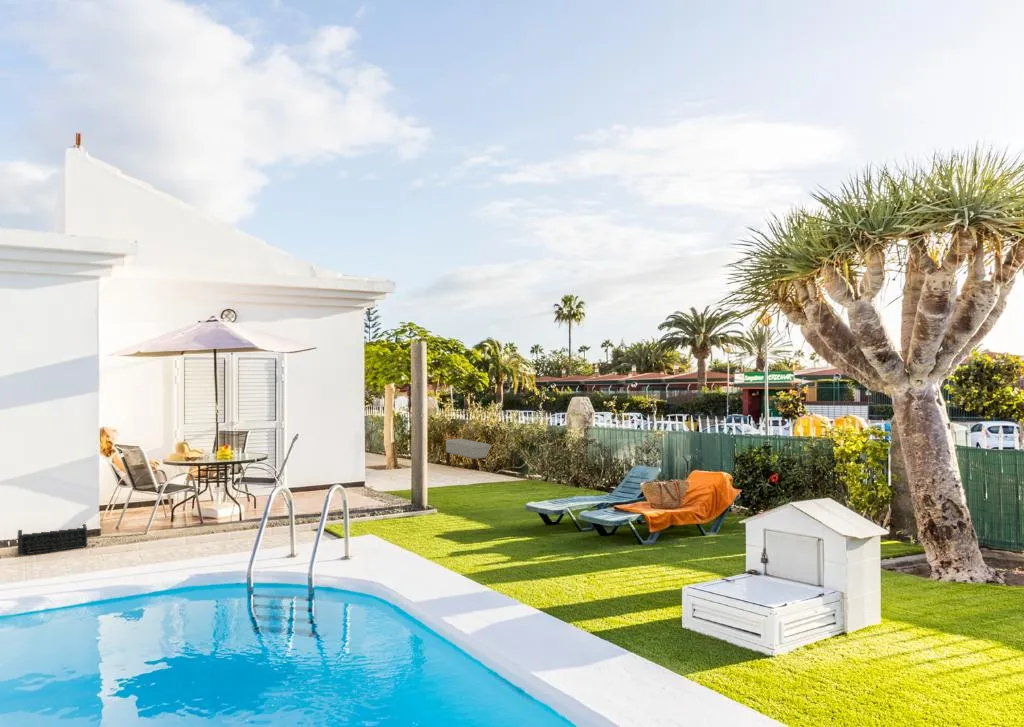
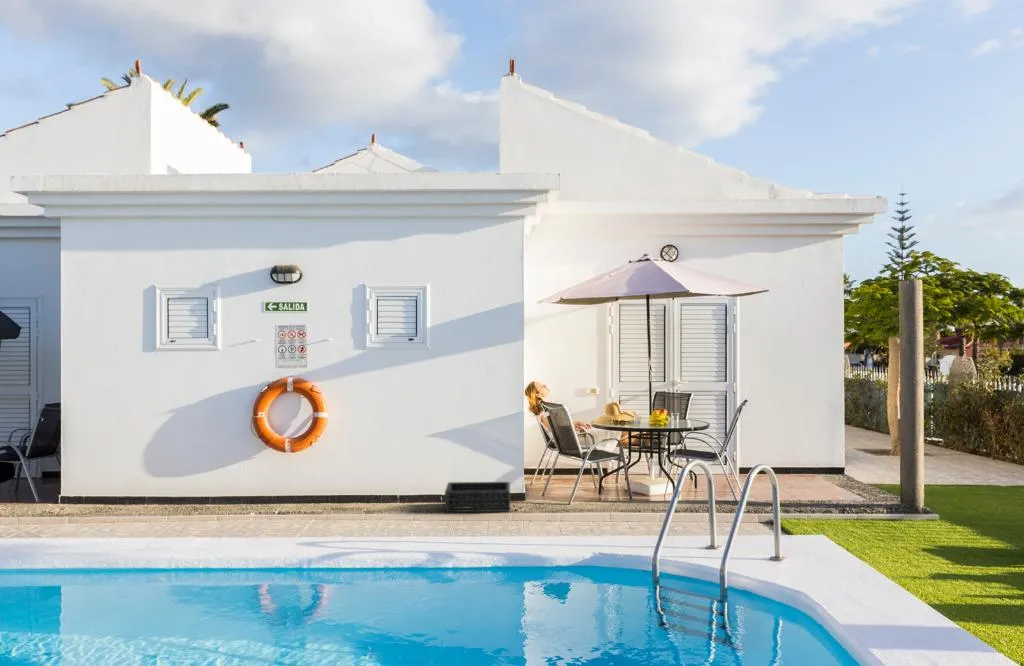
bench: present [446,439,491,469] -> none [938,420,1010,463]

